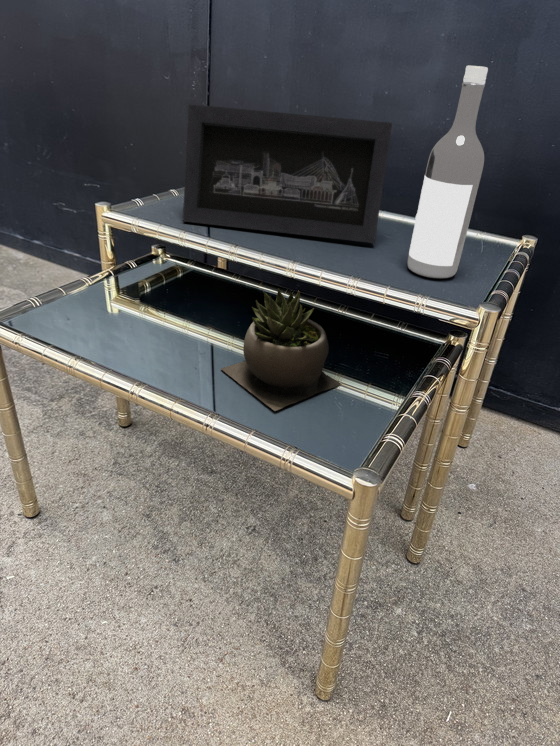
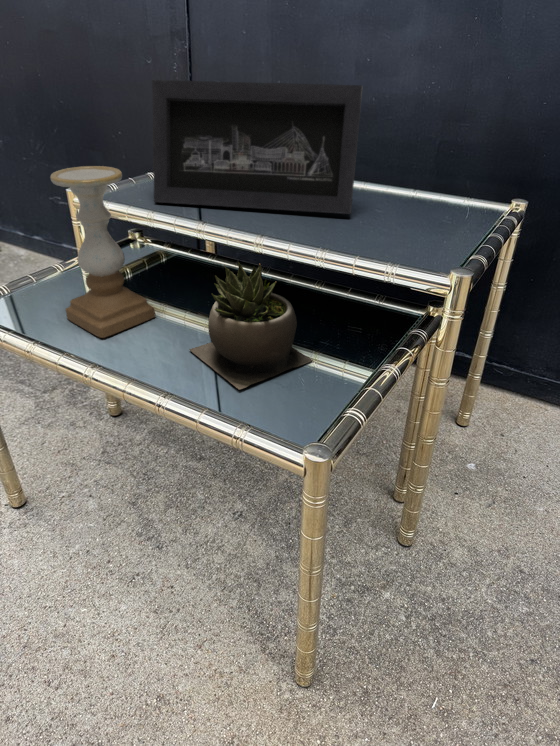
wine bottle: present [408,65,488,278] -> none [382,14,453,246]
candle holder: none [94,186,183,354] -> present [51,166,155,338]

